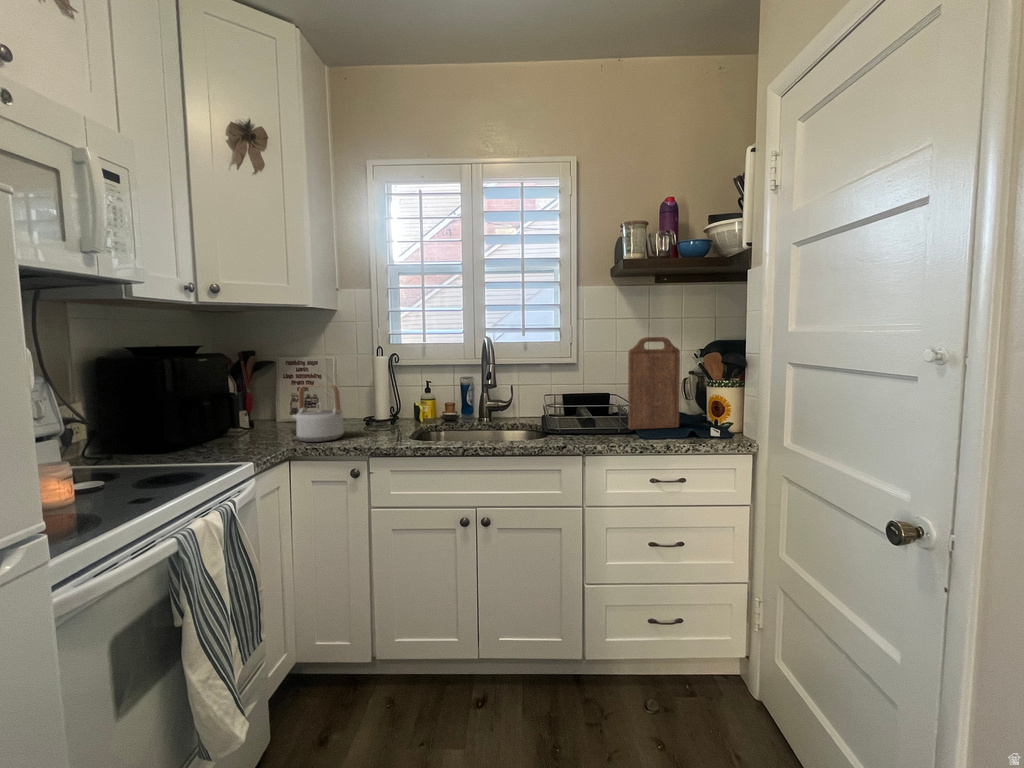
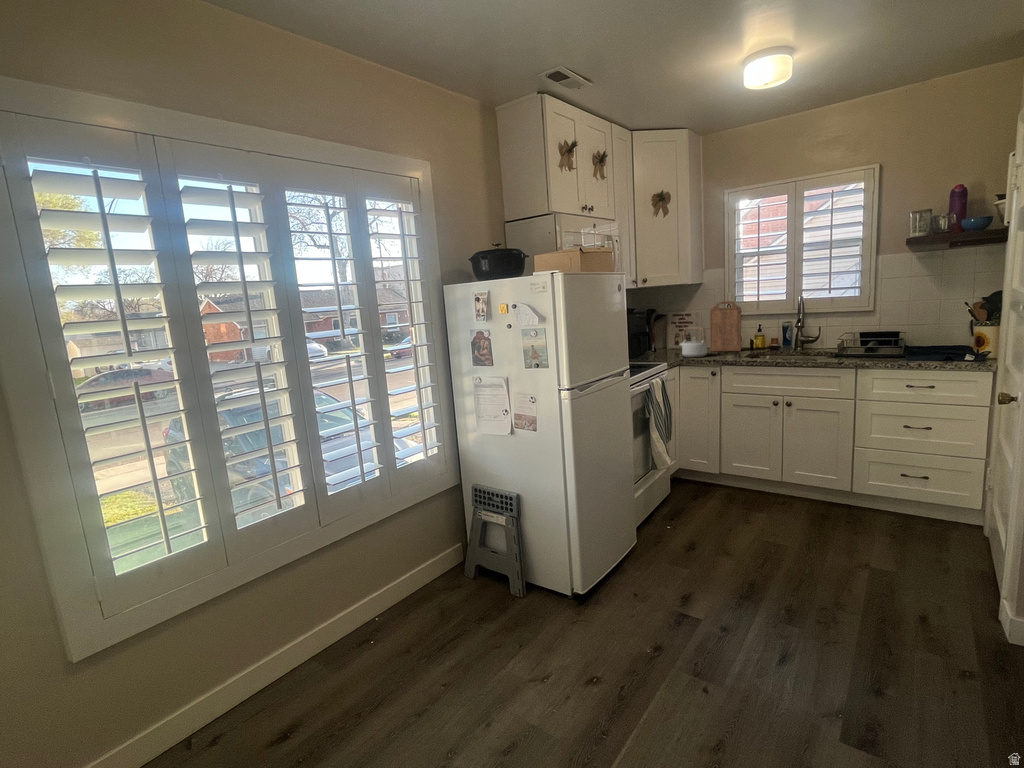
cutting board: present [628,337,680,430] -> present [710,301,741,351]

